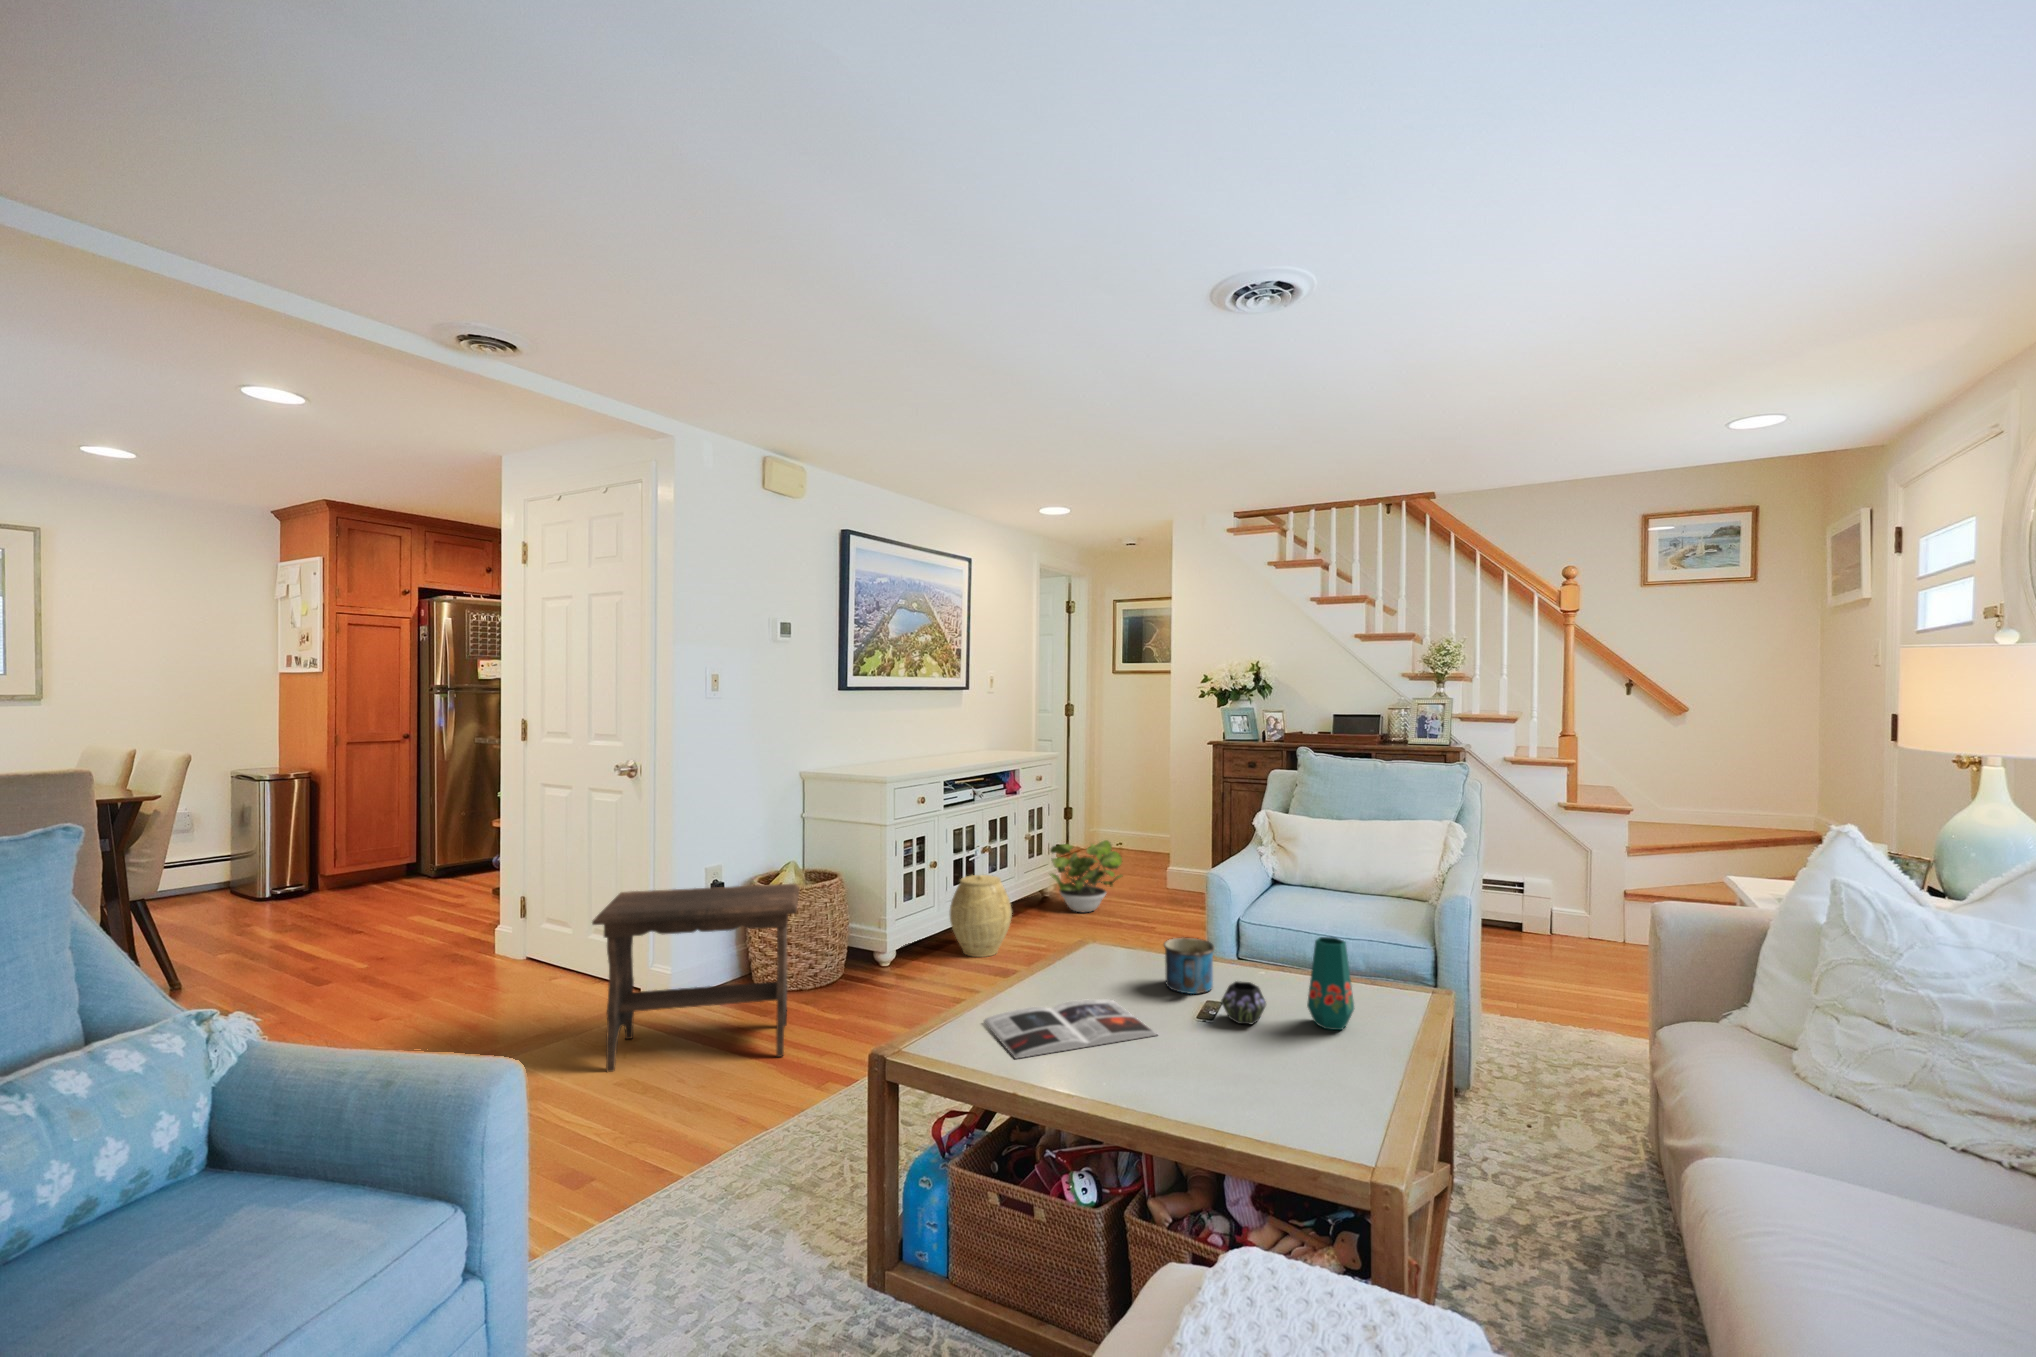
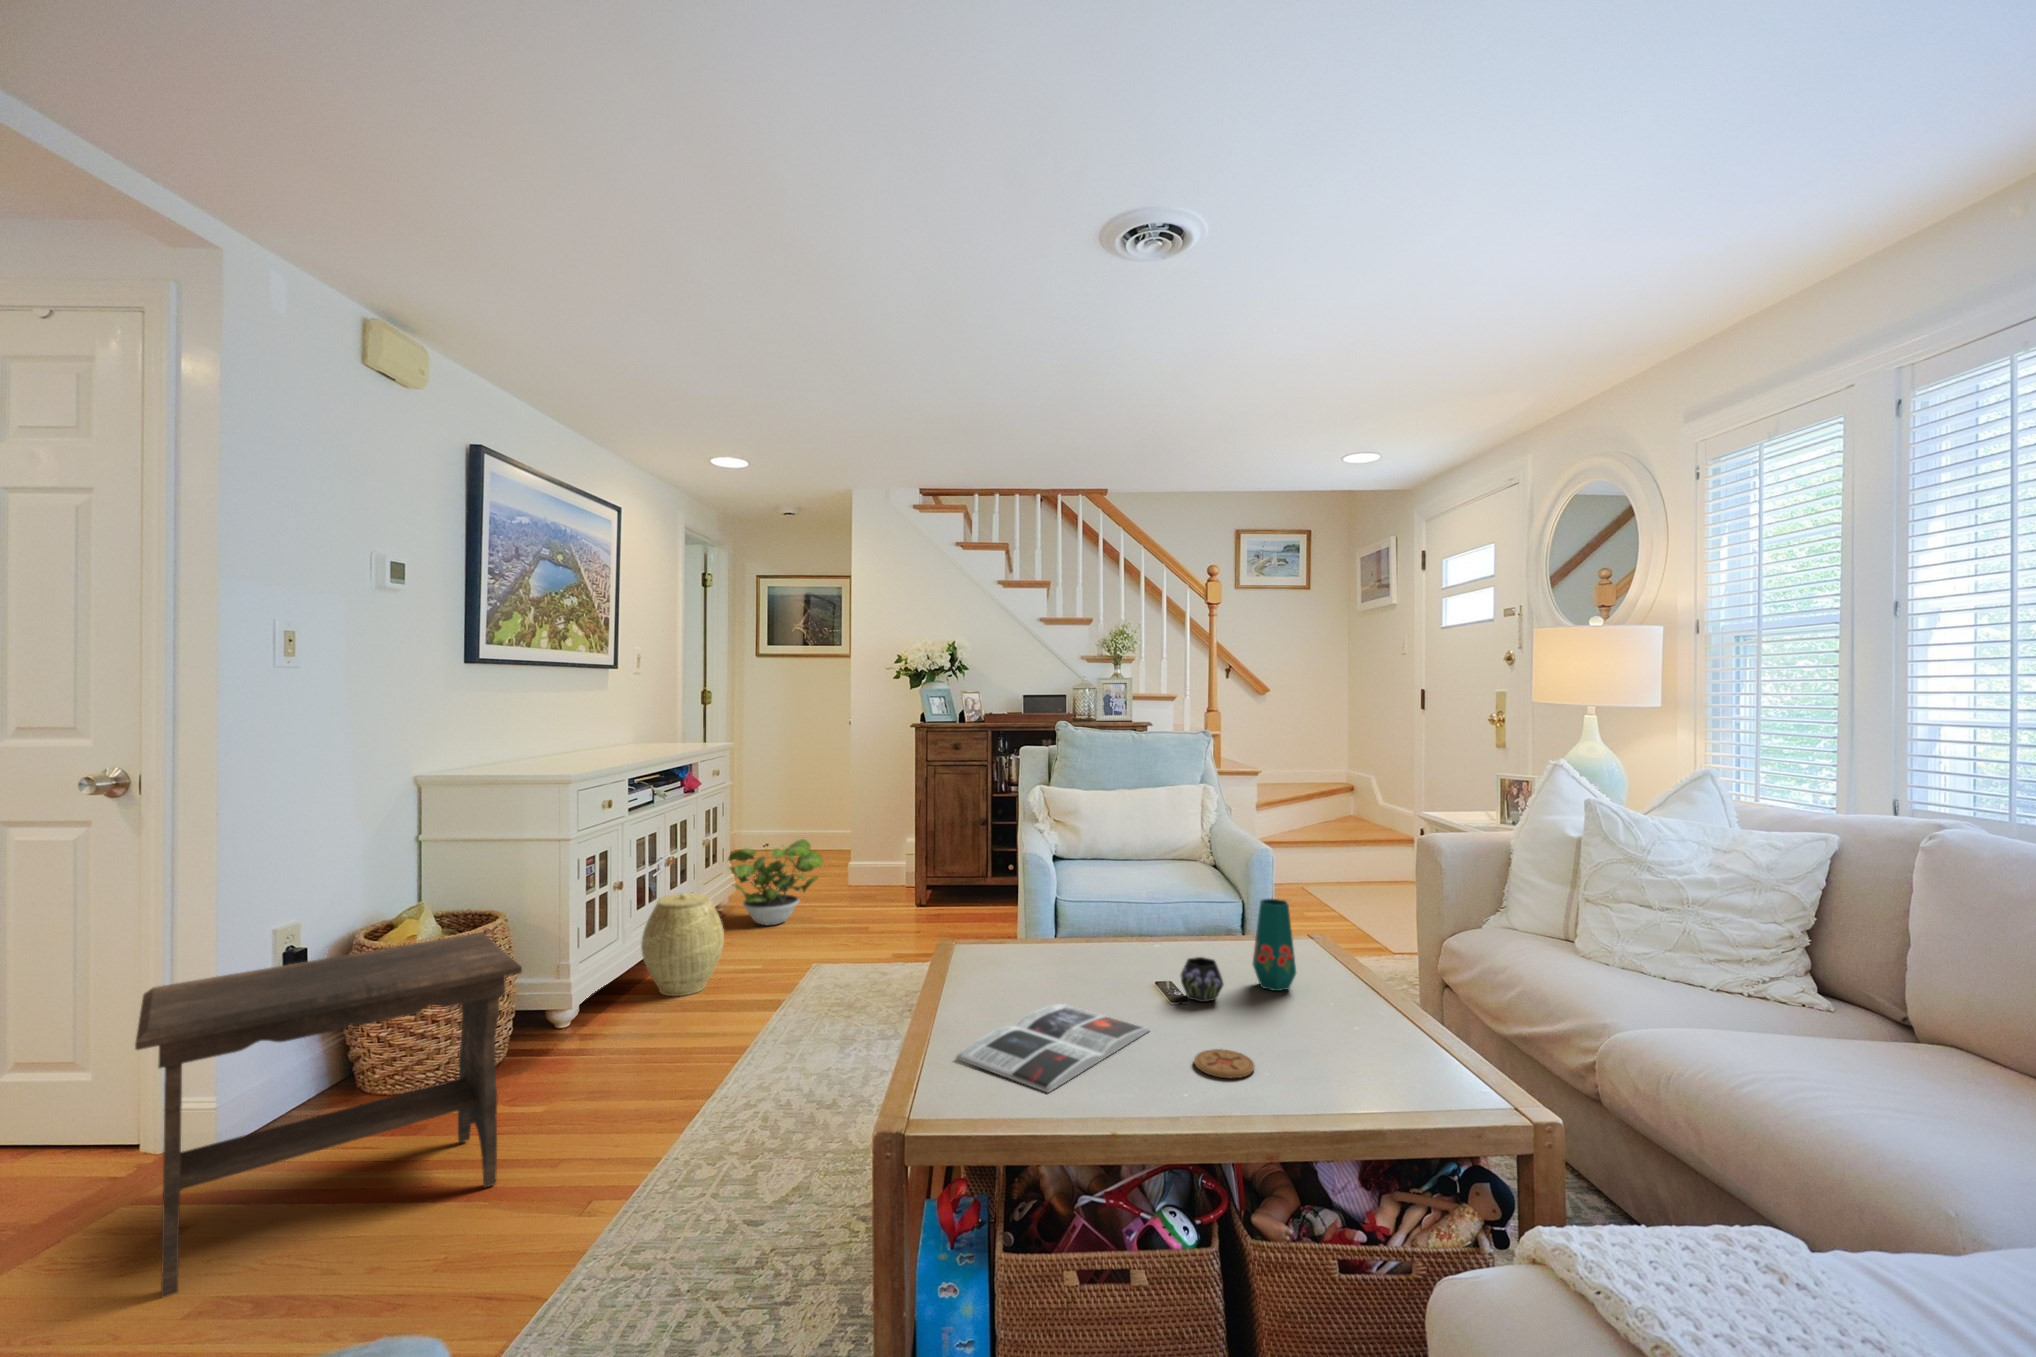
mug: present [1164,937,1215,994] -> none [1081,922,1137,982]
coaster: none [1152,1059,1206,1086] -> present [1194,1049,1255,1078]

